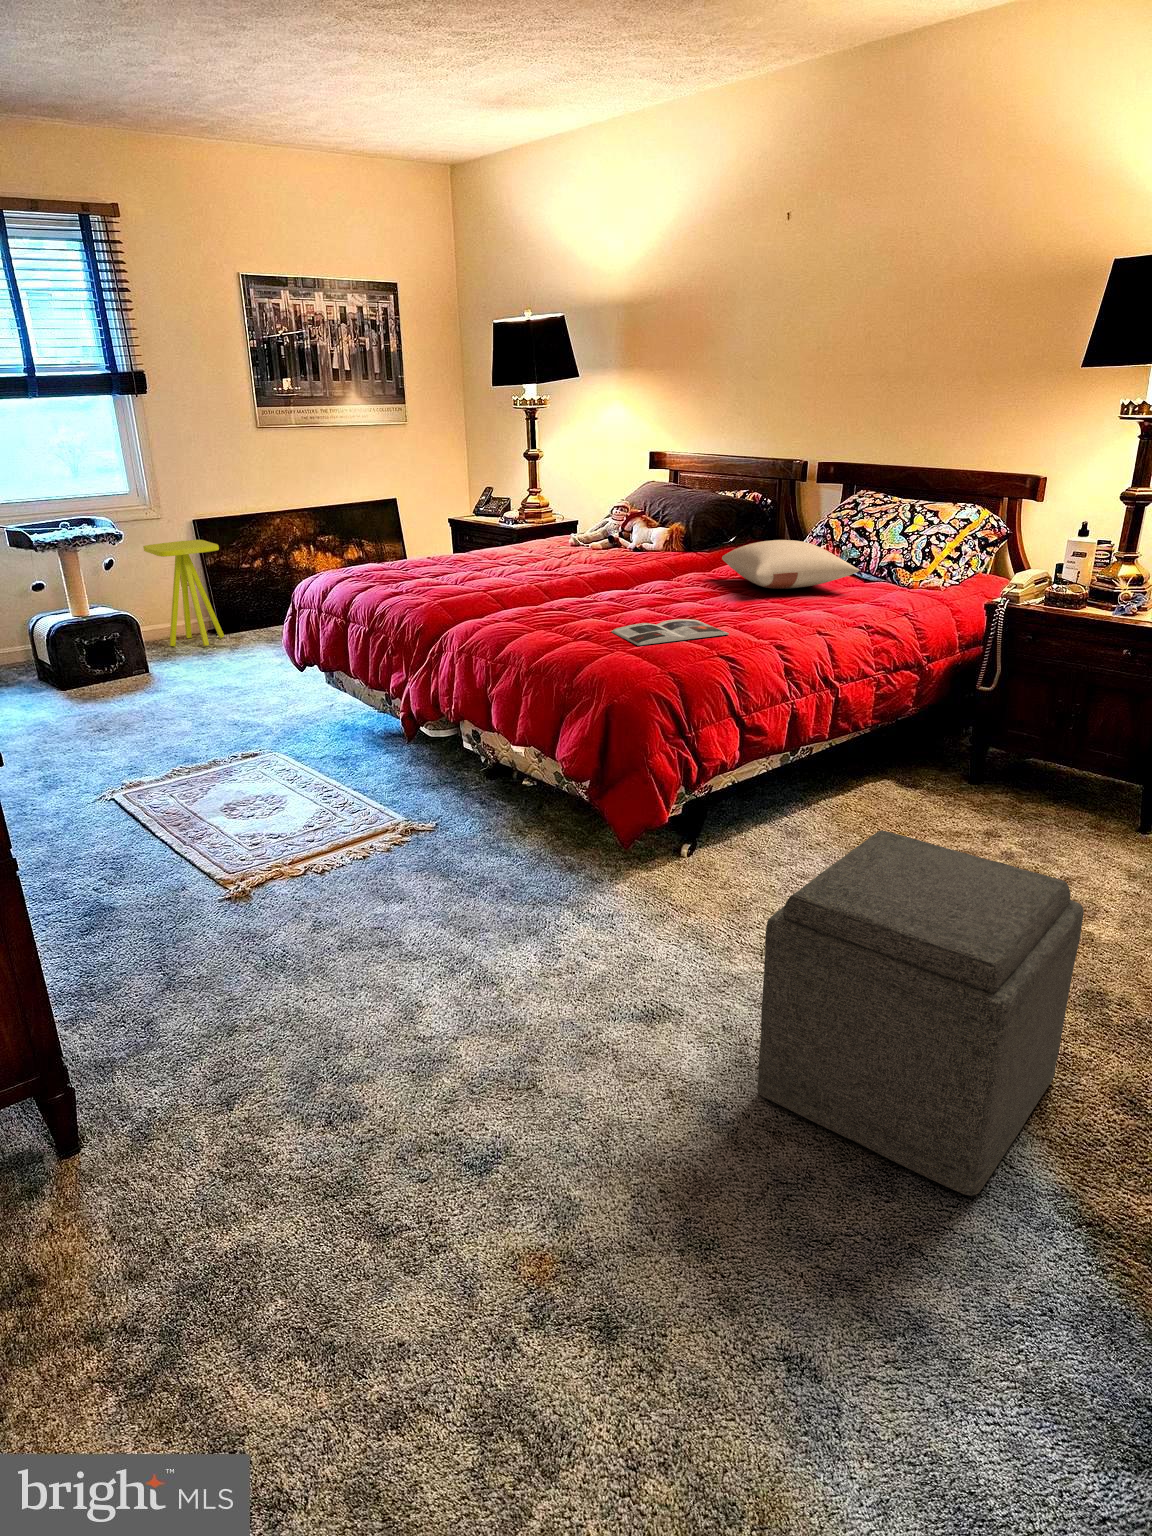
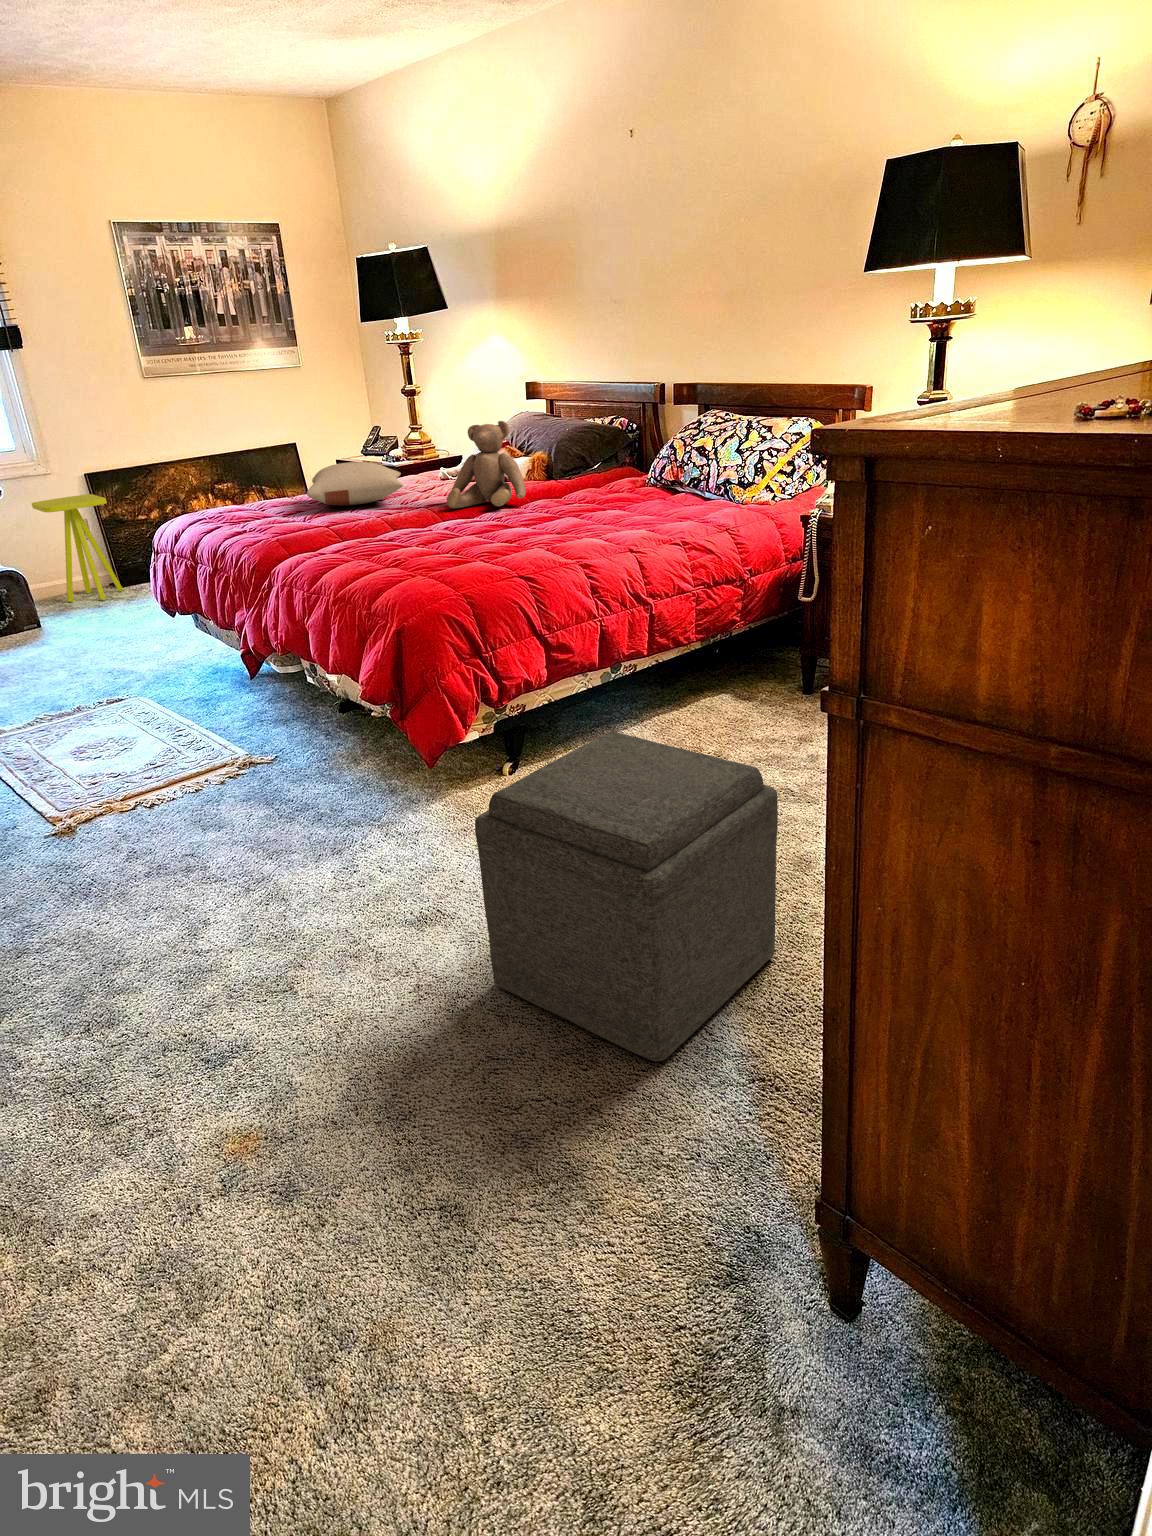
teddy bear: none [596,492,679,577] -> present [447,421,526,508]
pillow: present [722,540,859,589] -> present [307,462,403,506]
magazine: present [612,619,729,645] -> none [429,545,541,571]

